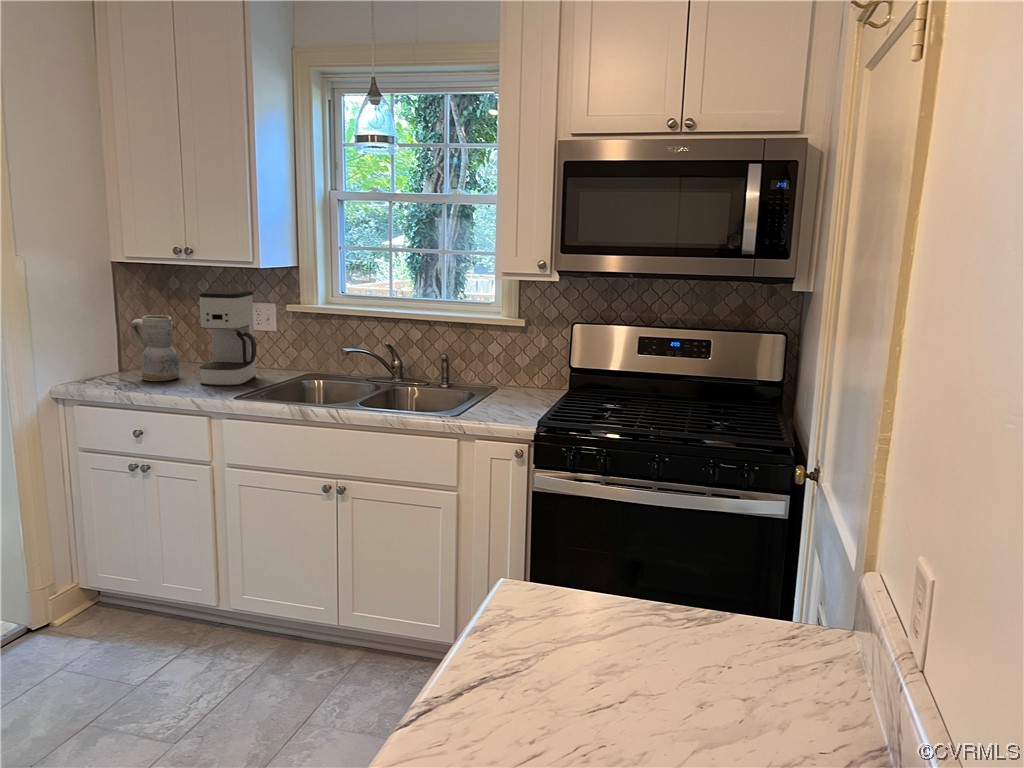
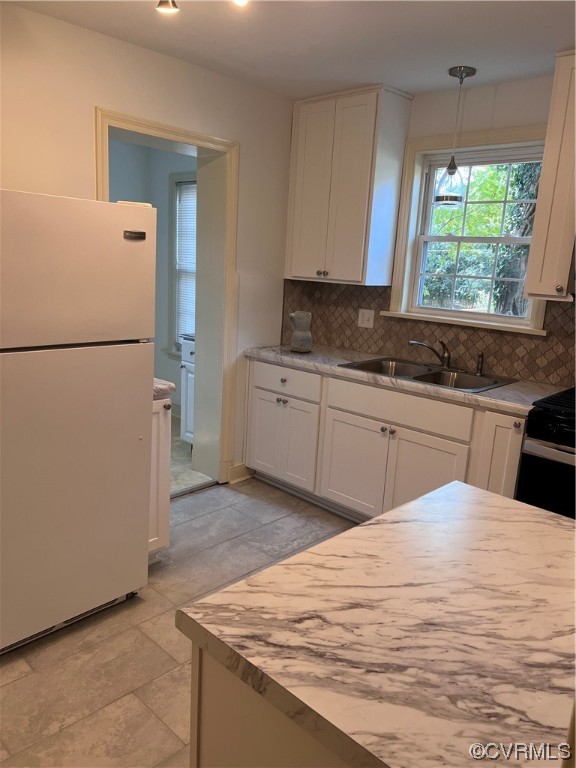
coffee maker: present [199,290,256,386] -> none [322,299,360,359]

